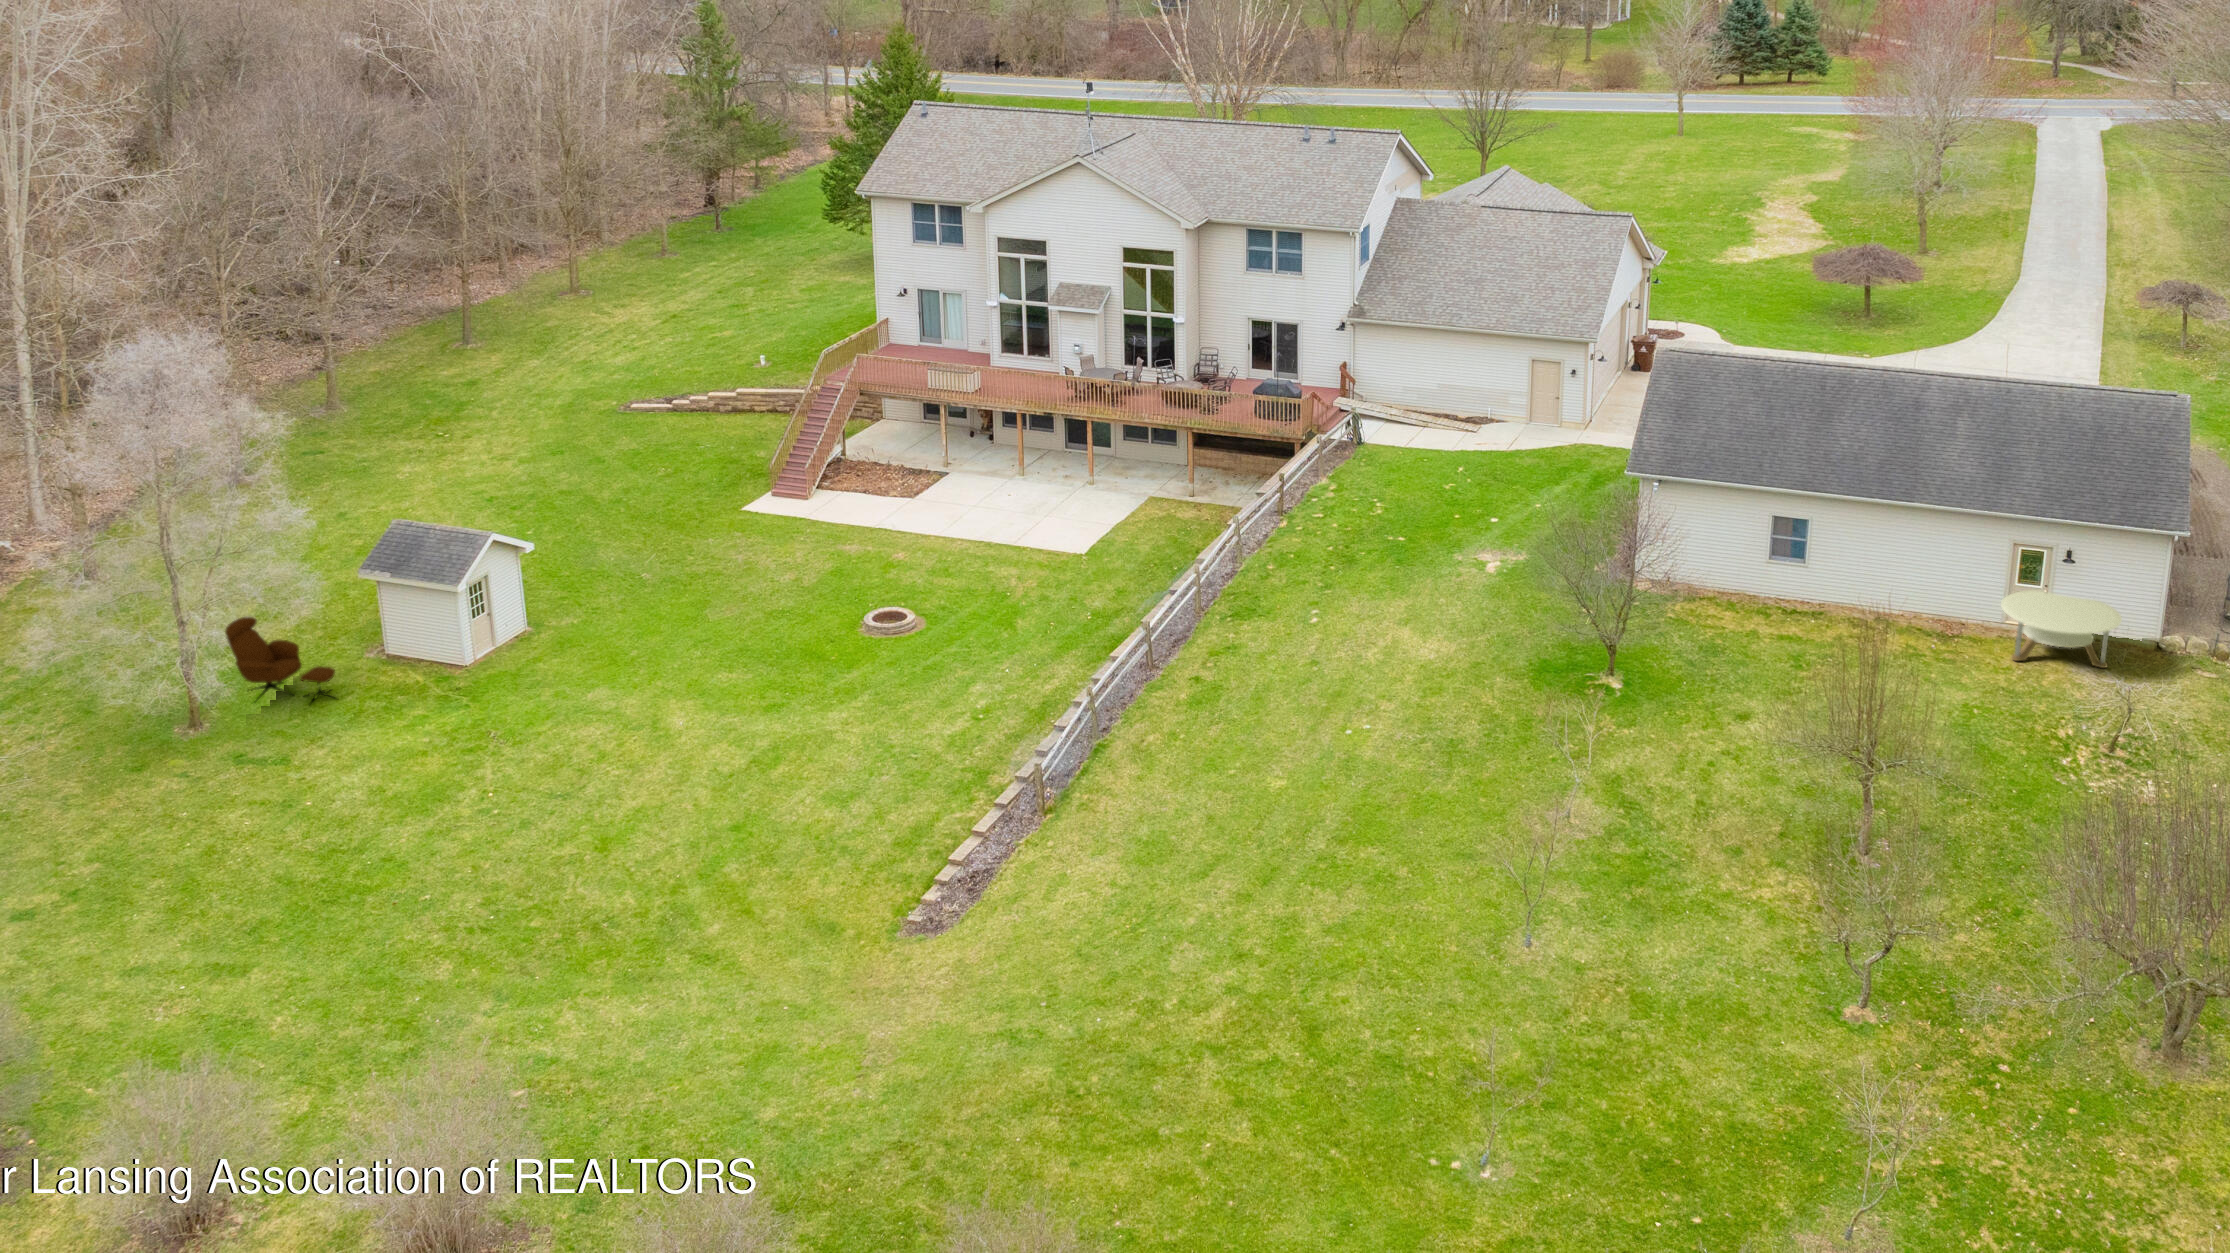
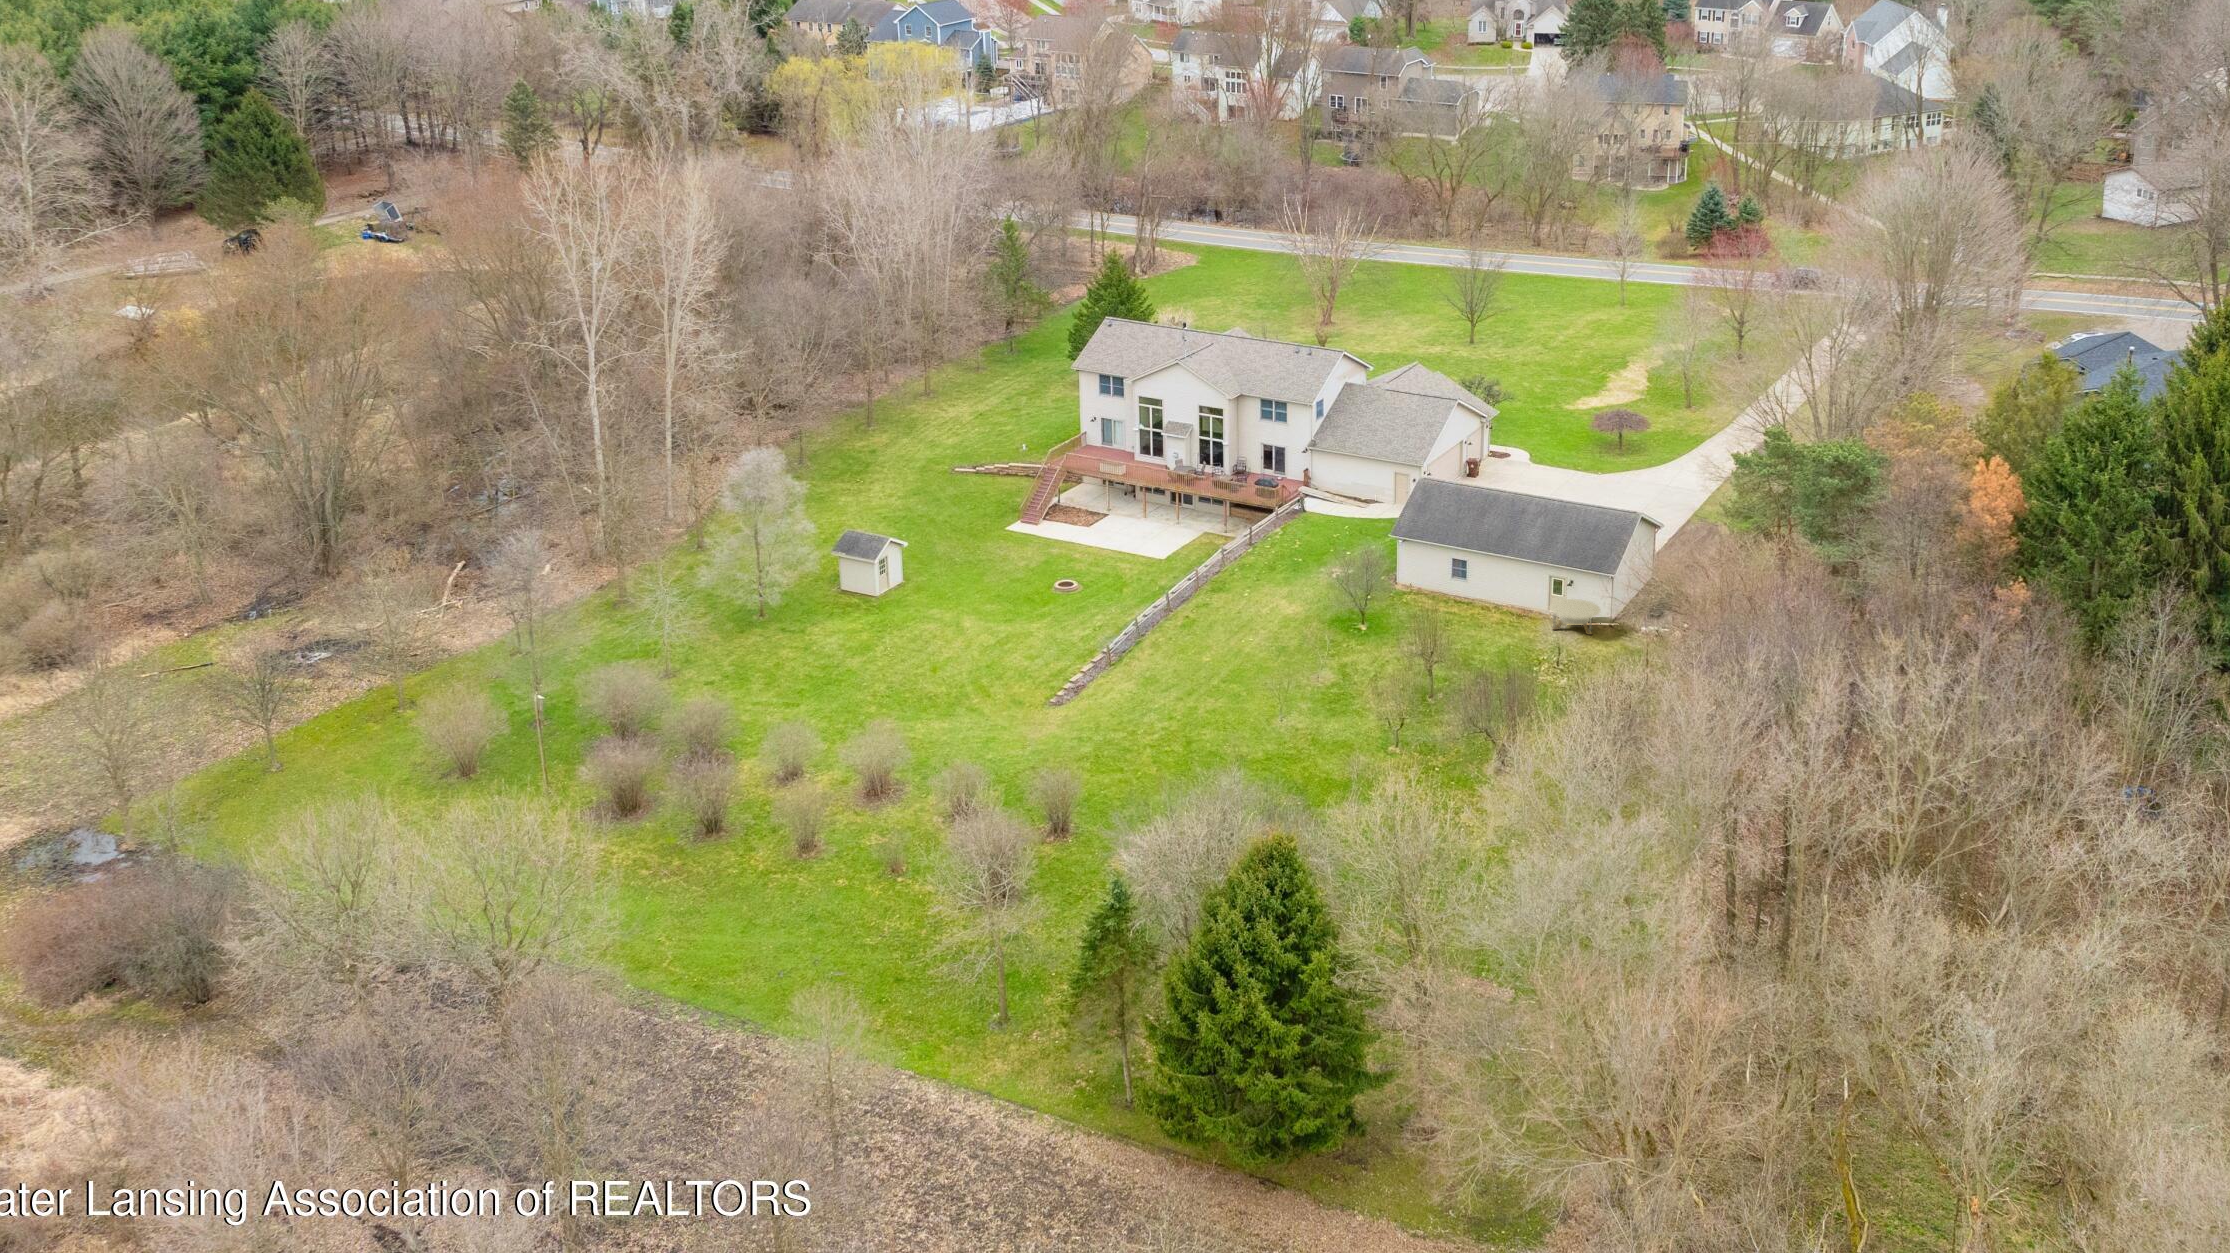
lounge chair: present [225,617,335,701] -> none [781,569,826,609]

